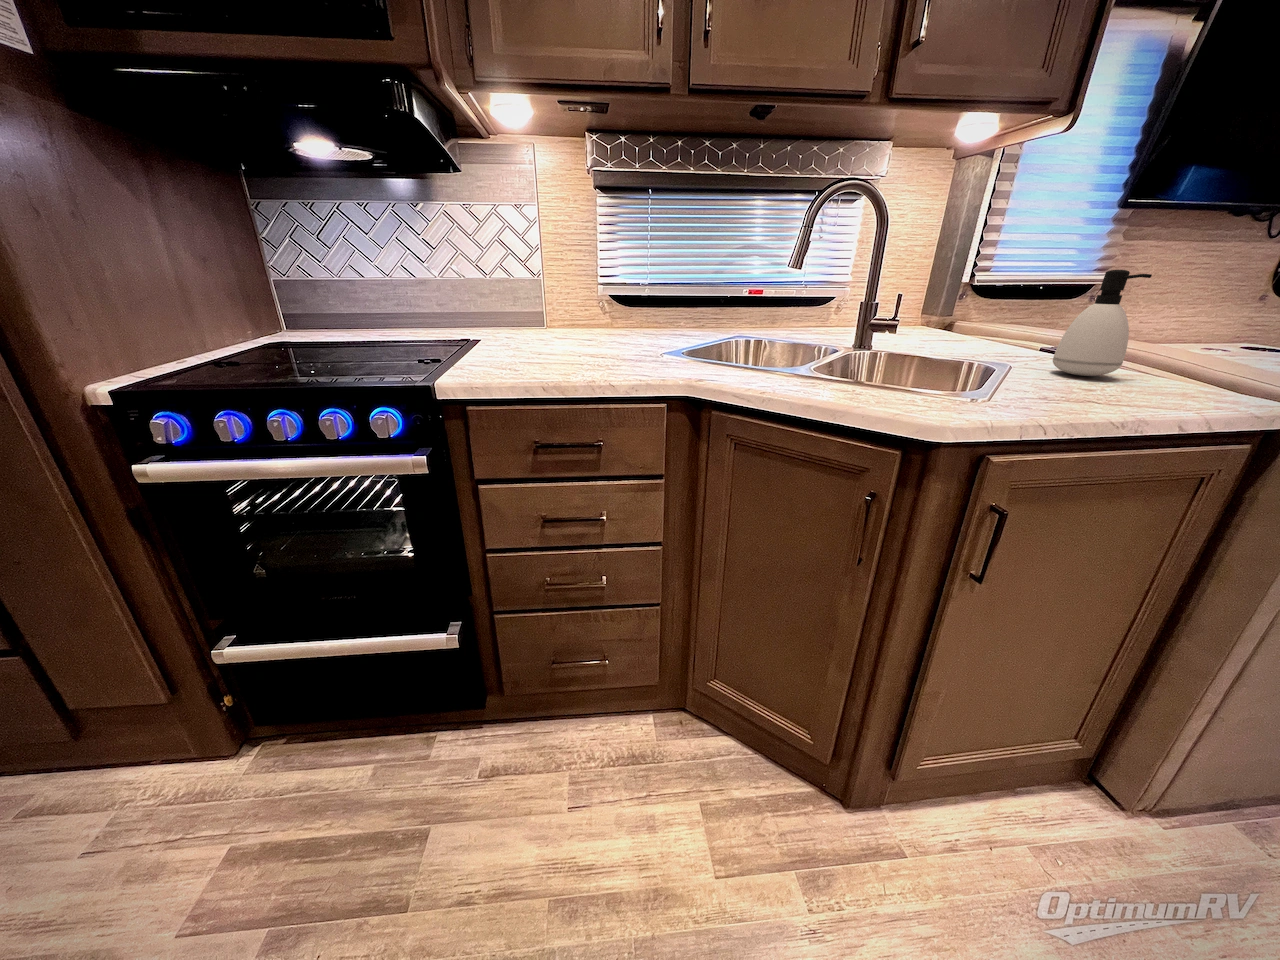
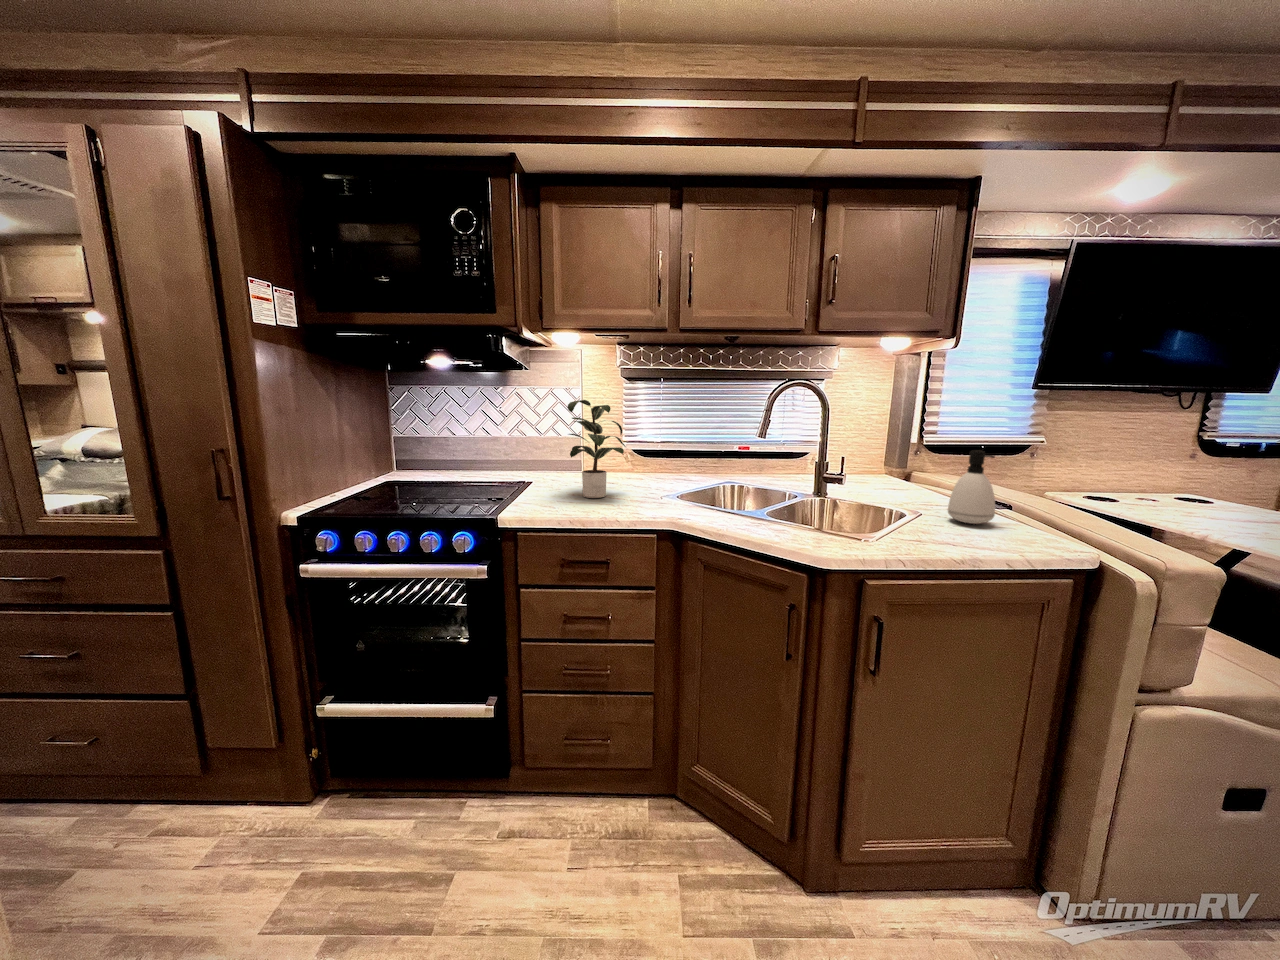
potted plant: none [508,199,638,357] -> present [568,400,626,498]

